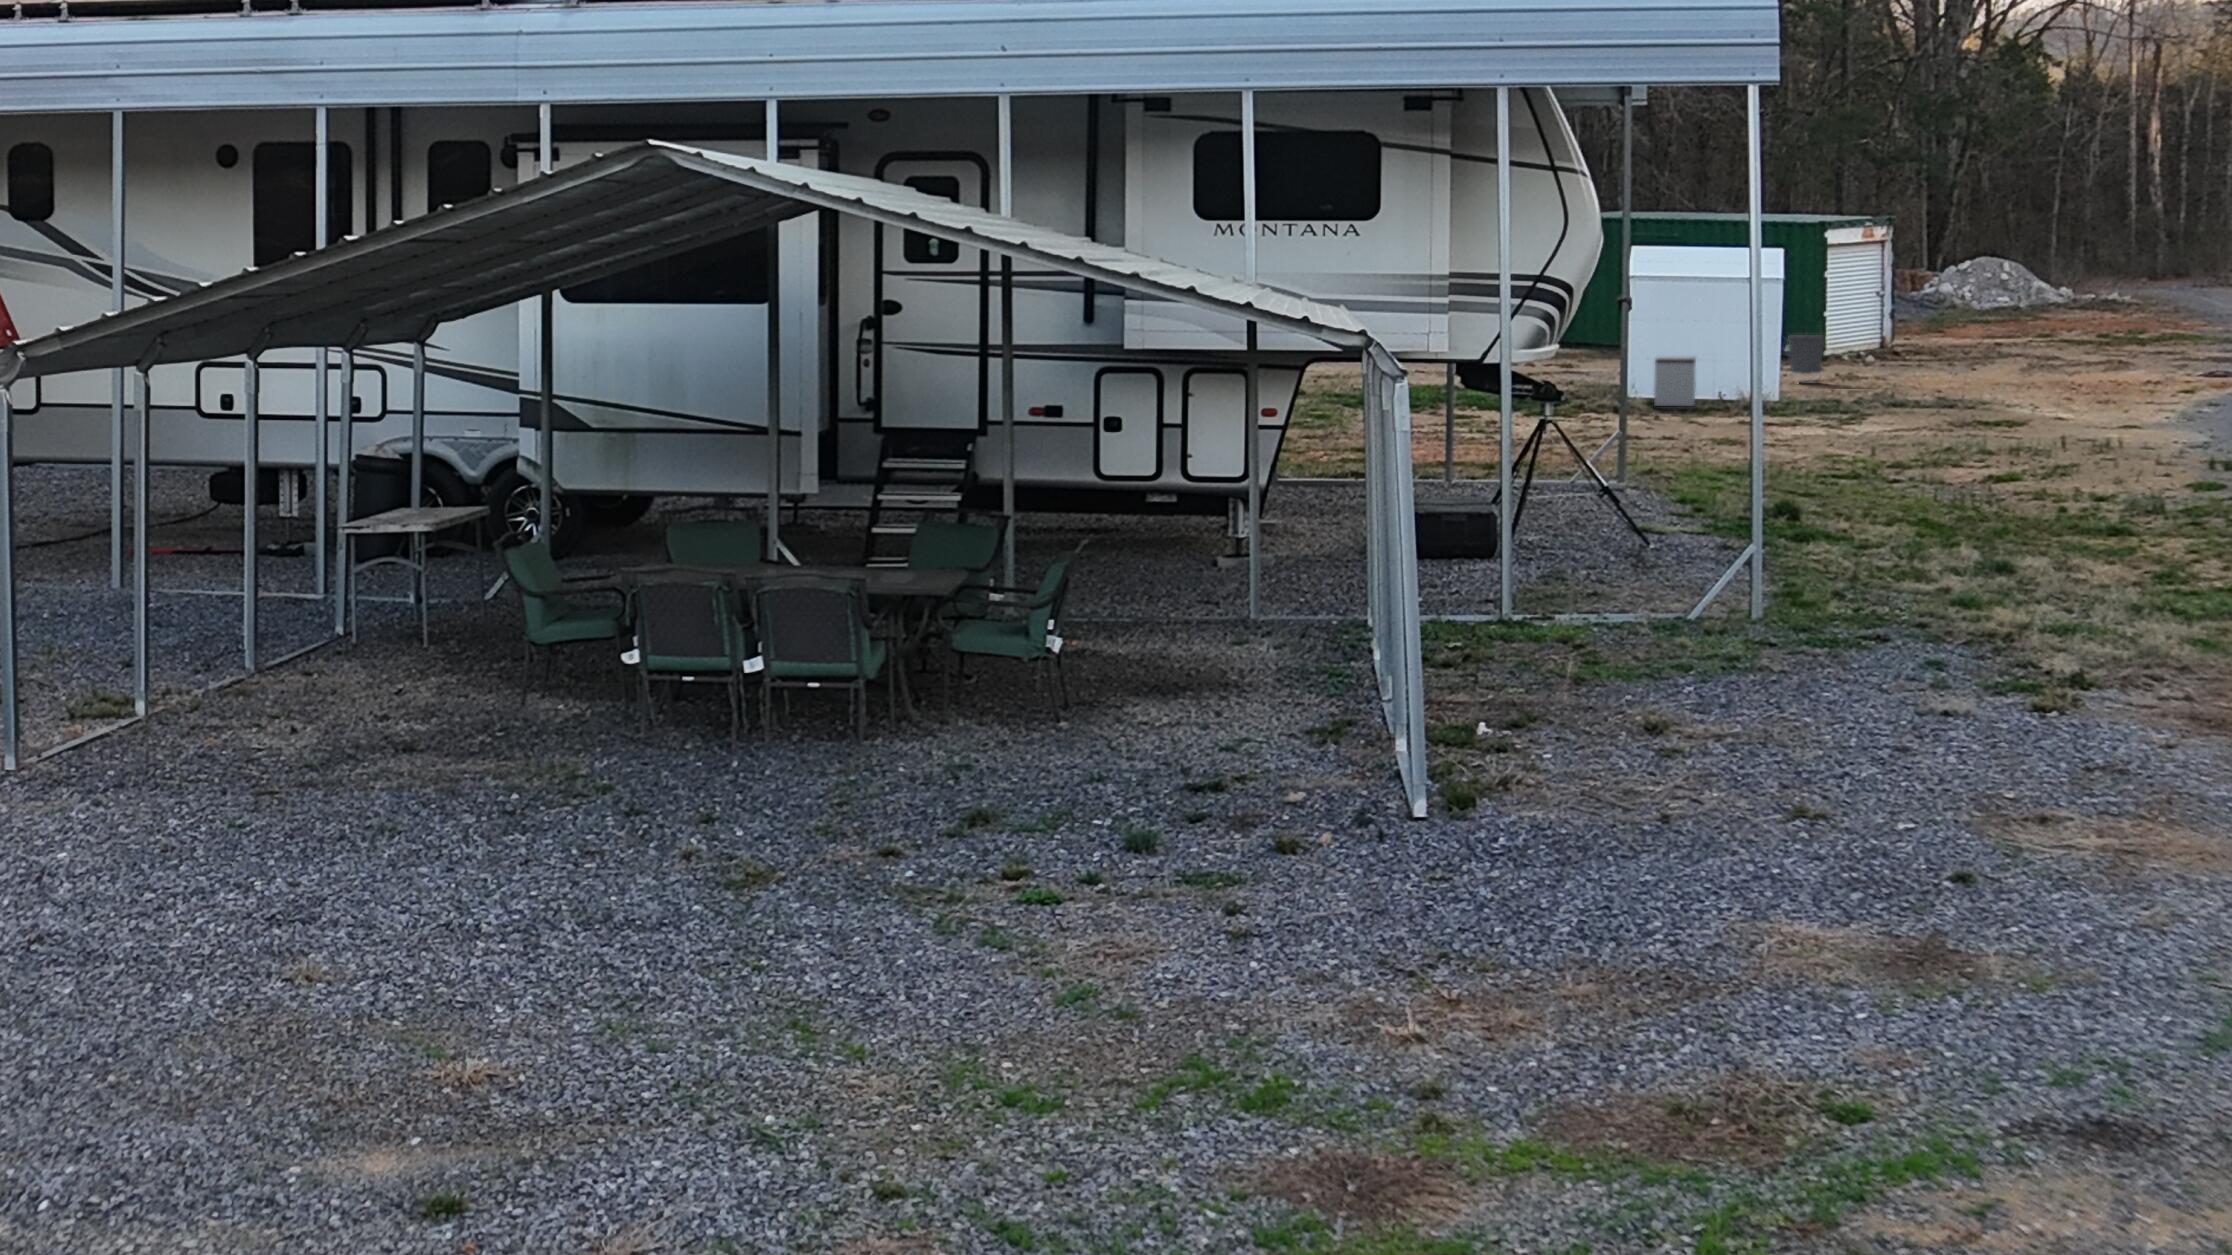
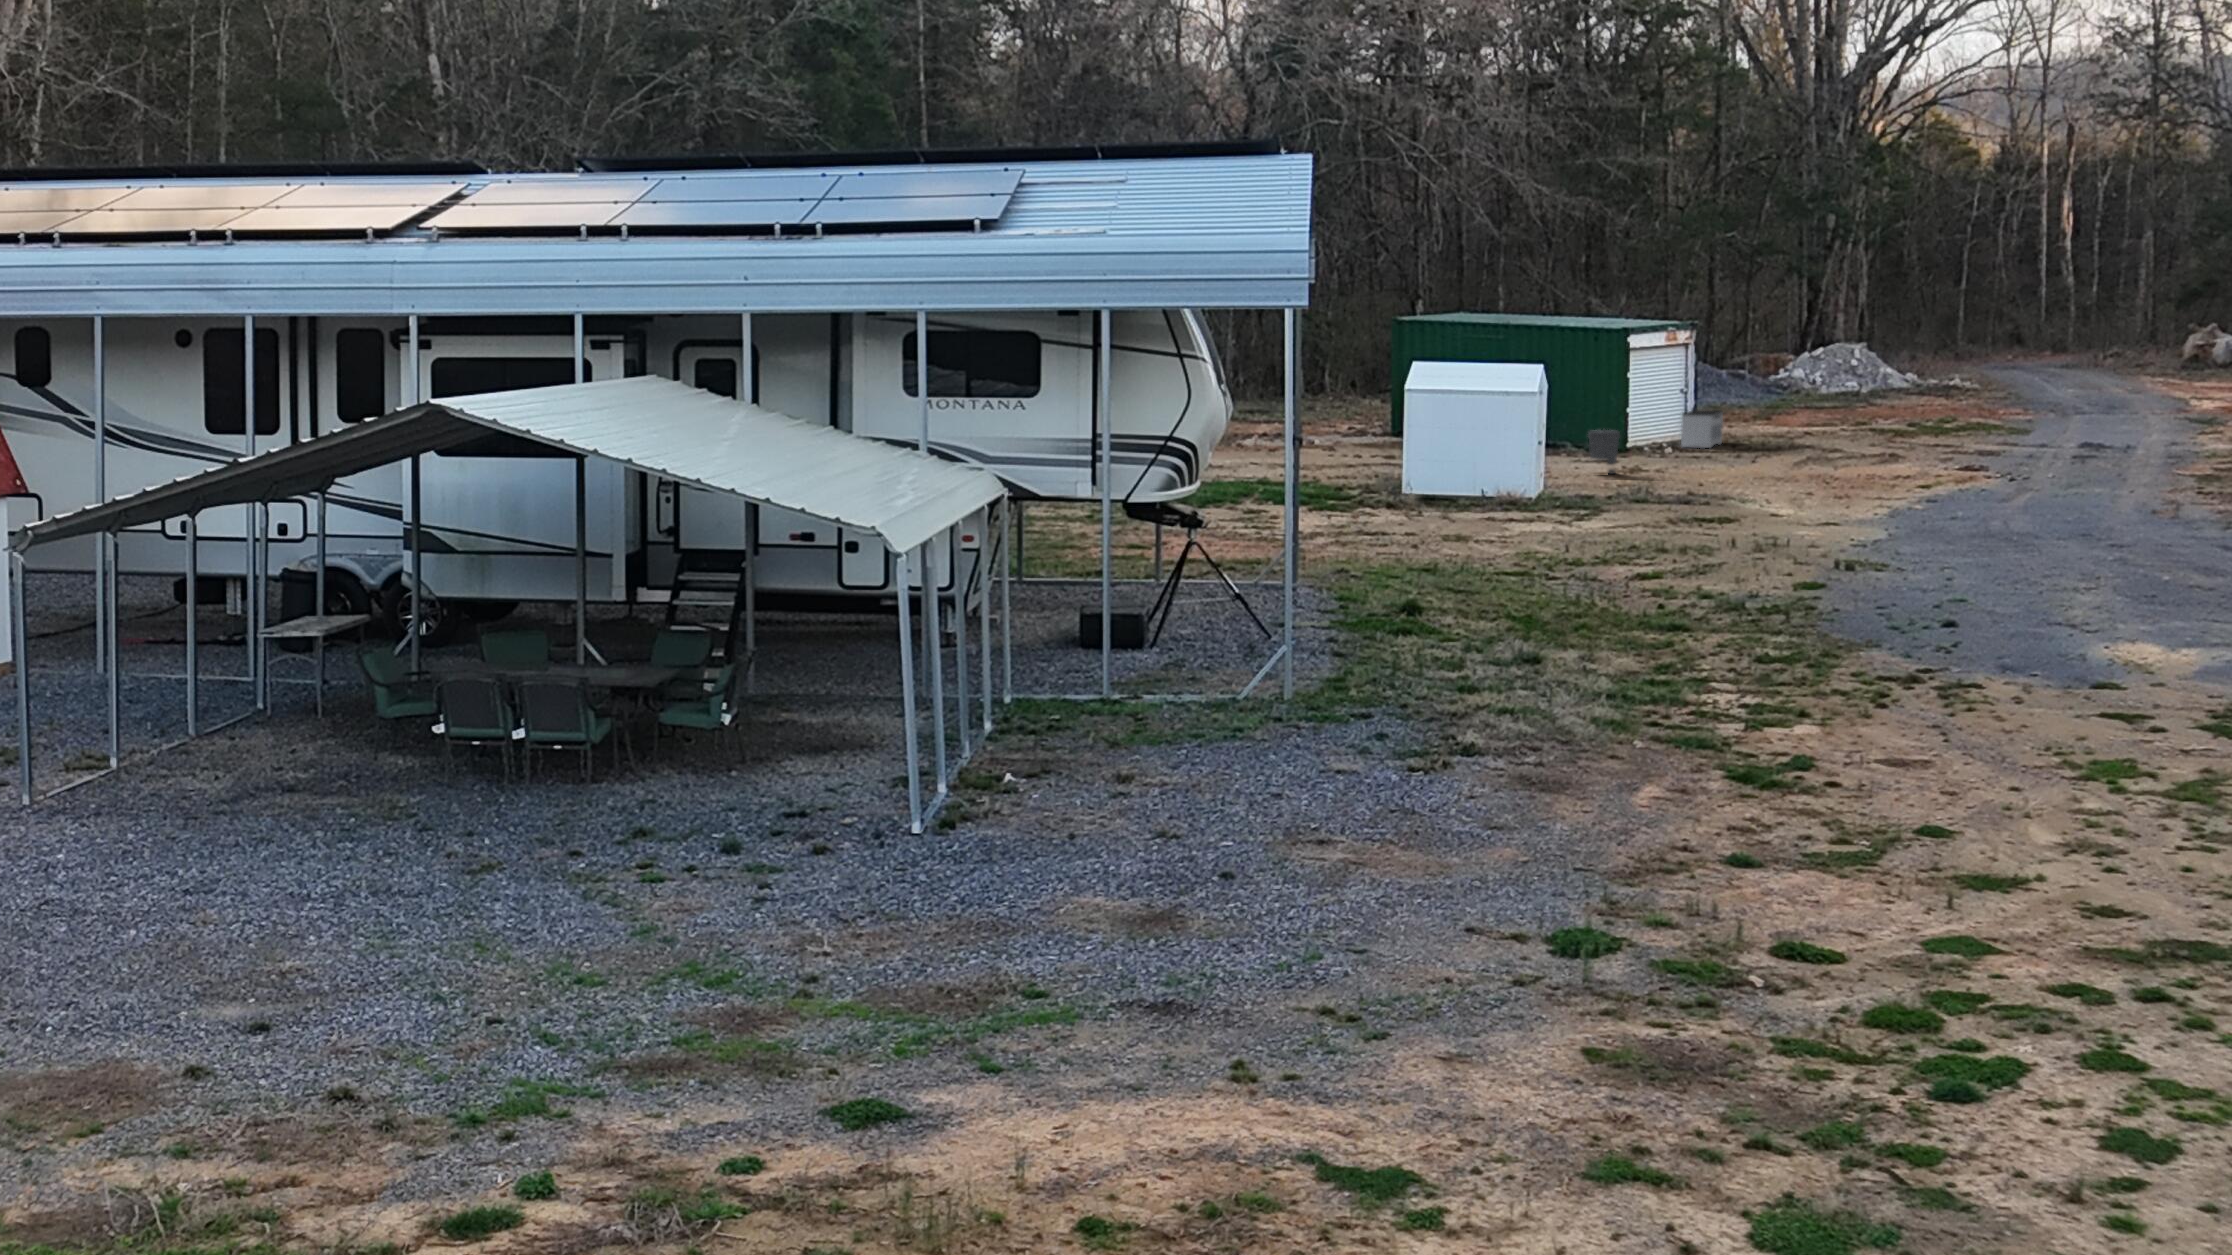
bench: present [1654,356,1696,406] -> present [1681,409,1723,448]

